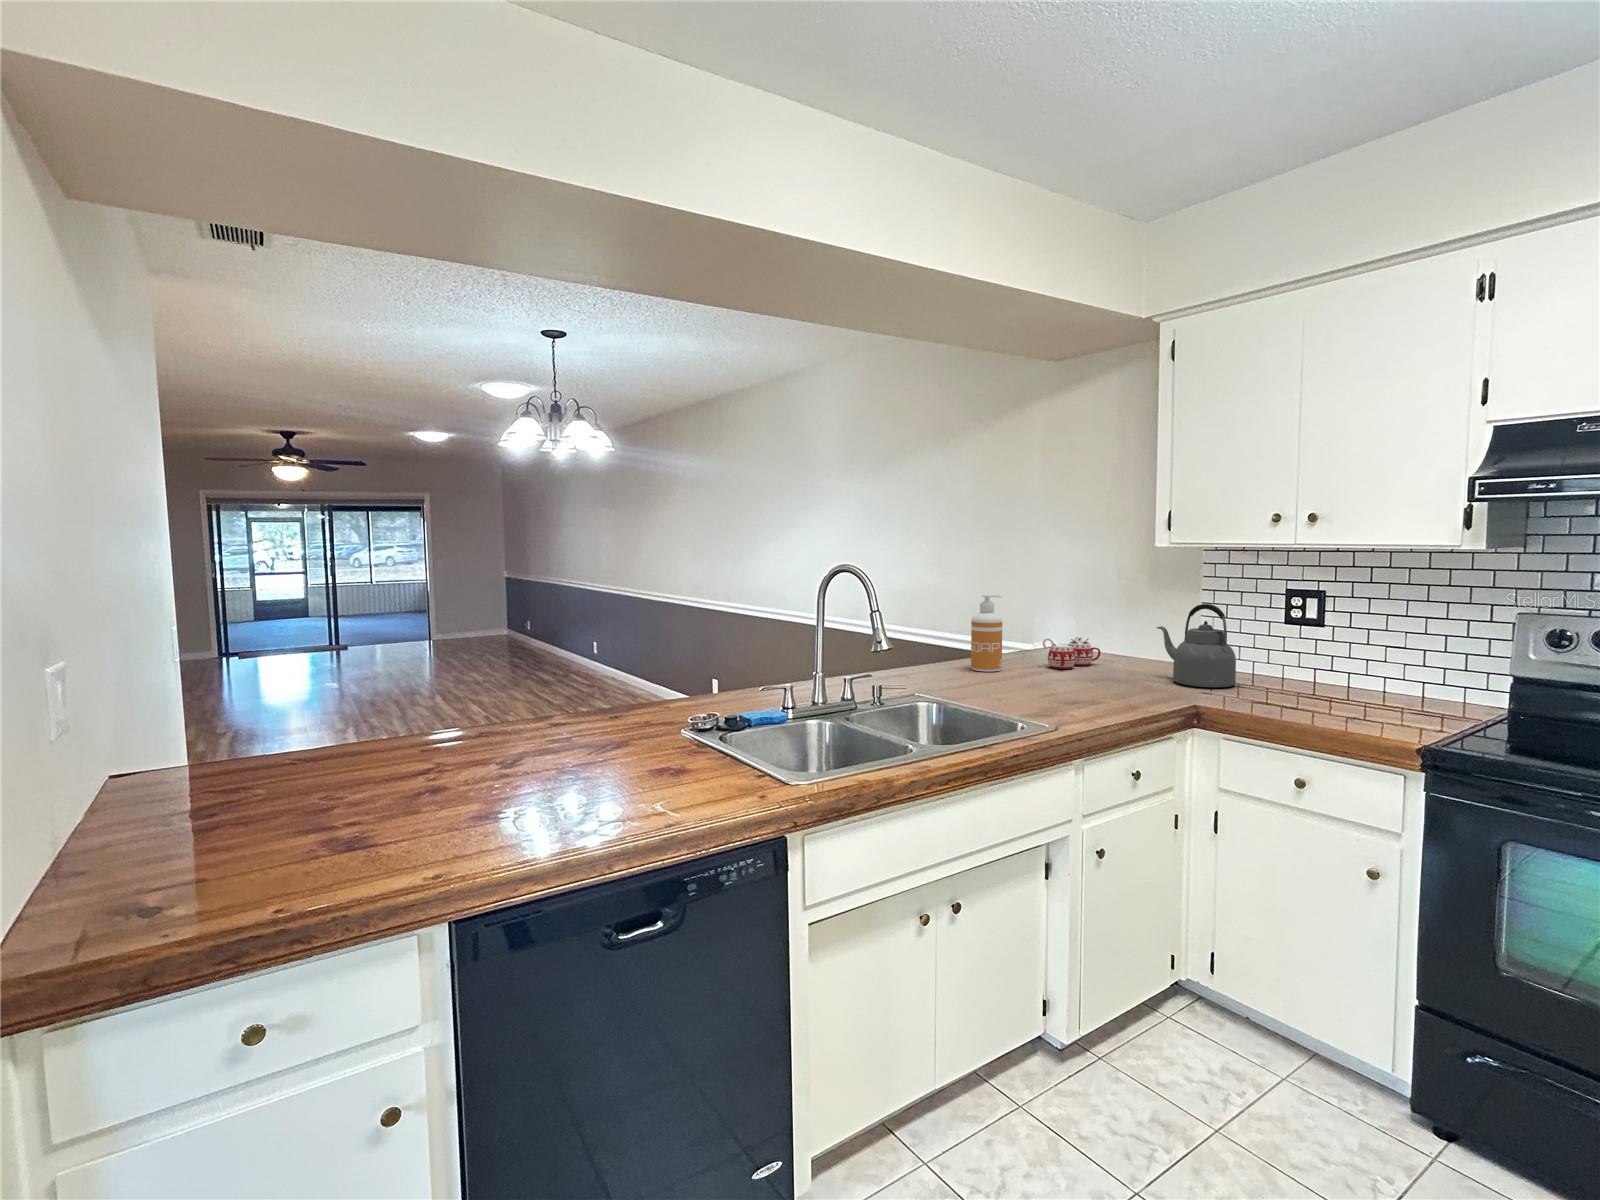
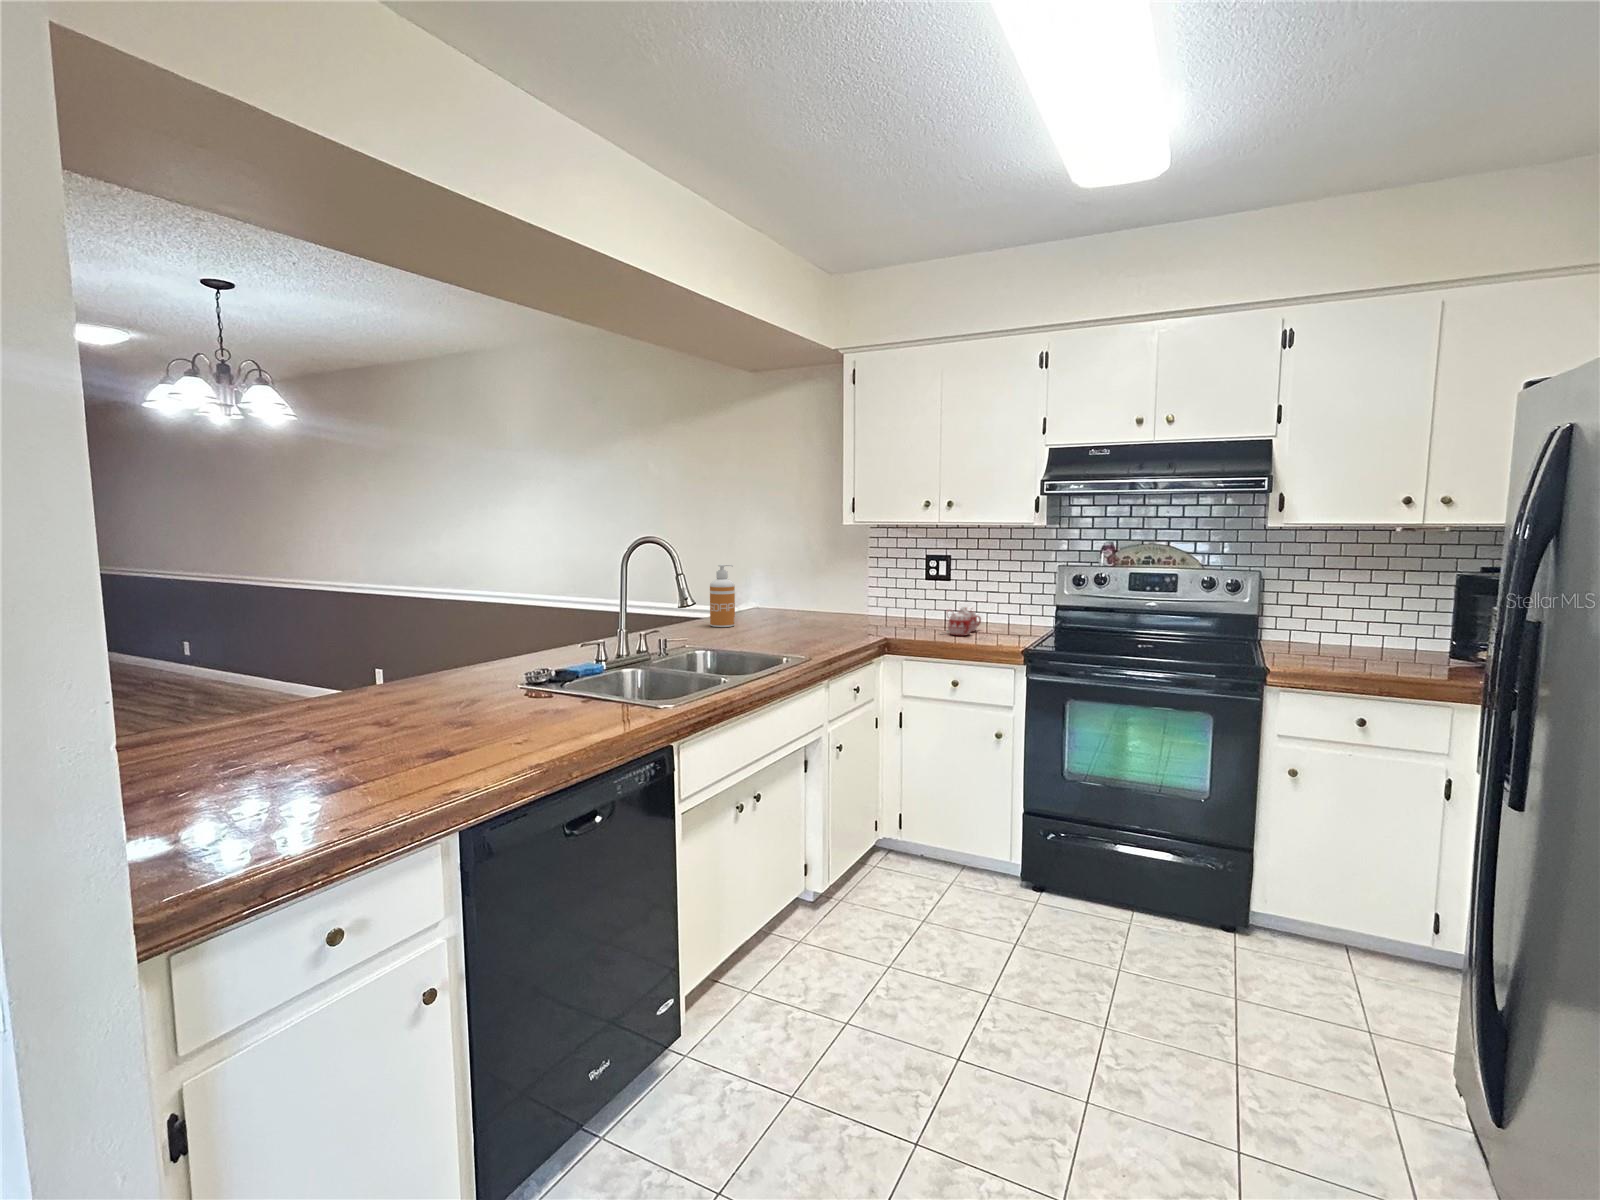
kettle: present [1157,604,1236,687] -> none [846,567,902,627]
mug: present [1038,636,1100,669] -> present [940,607,981,636]

